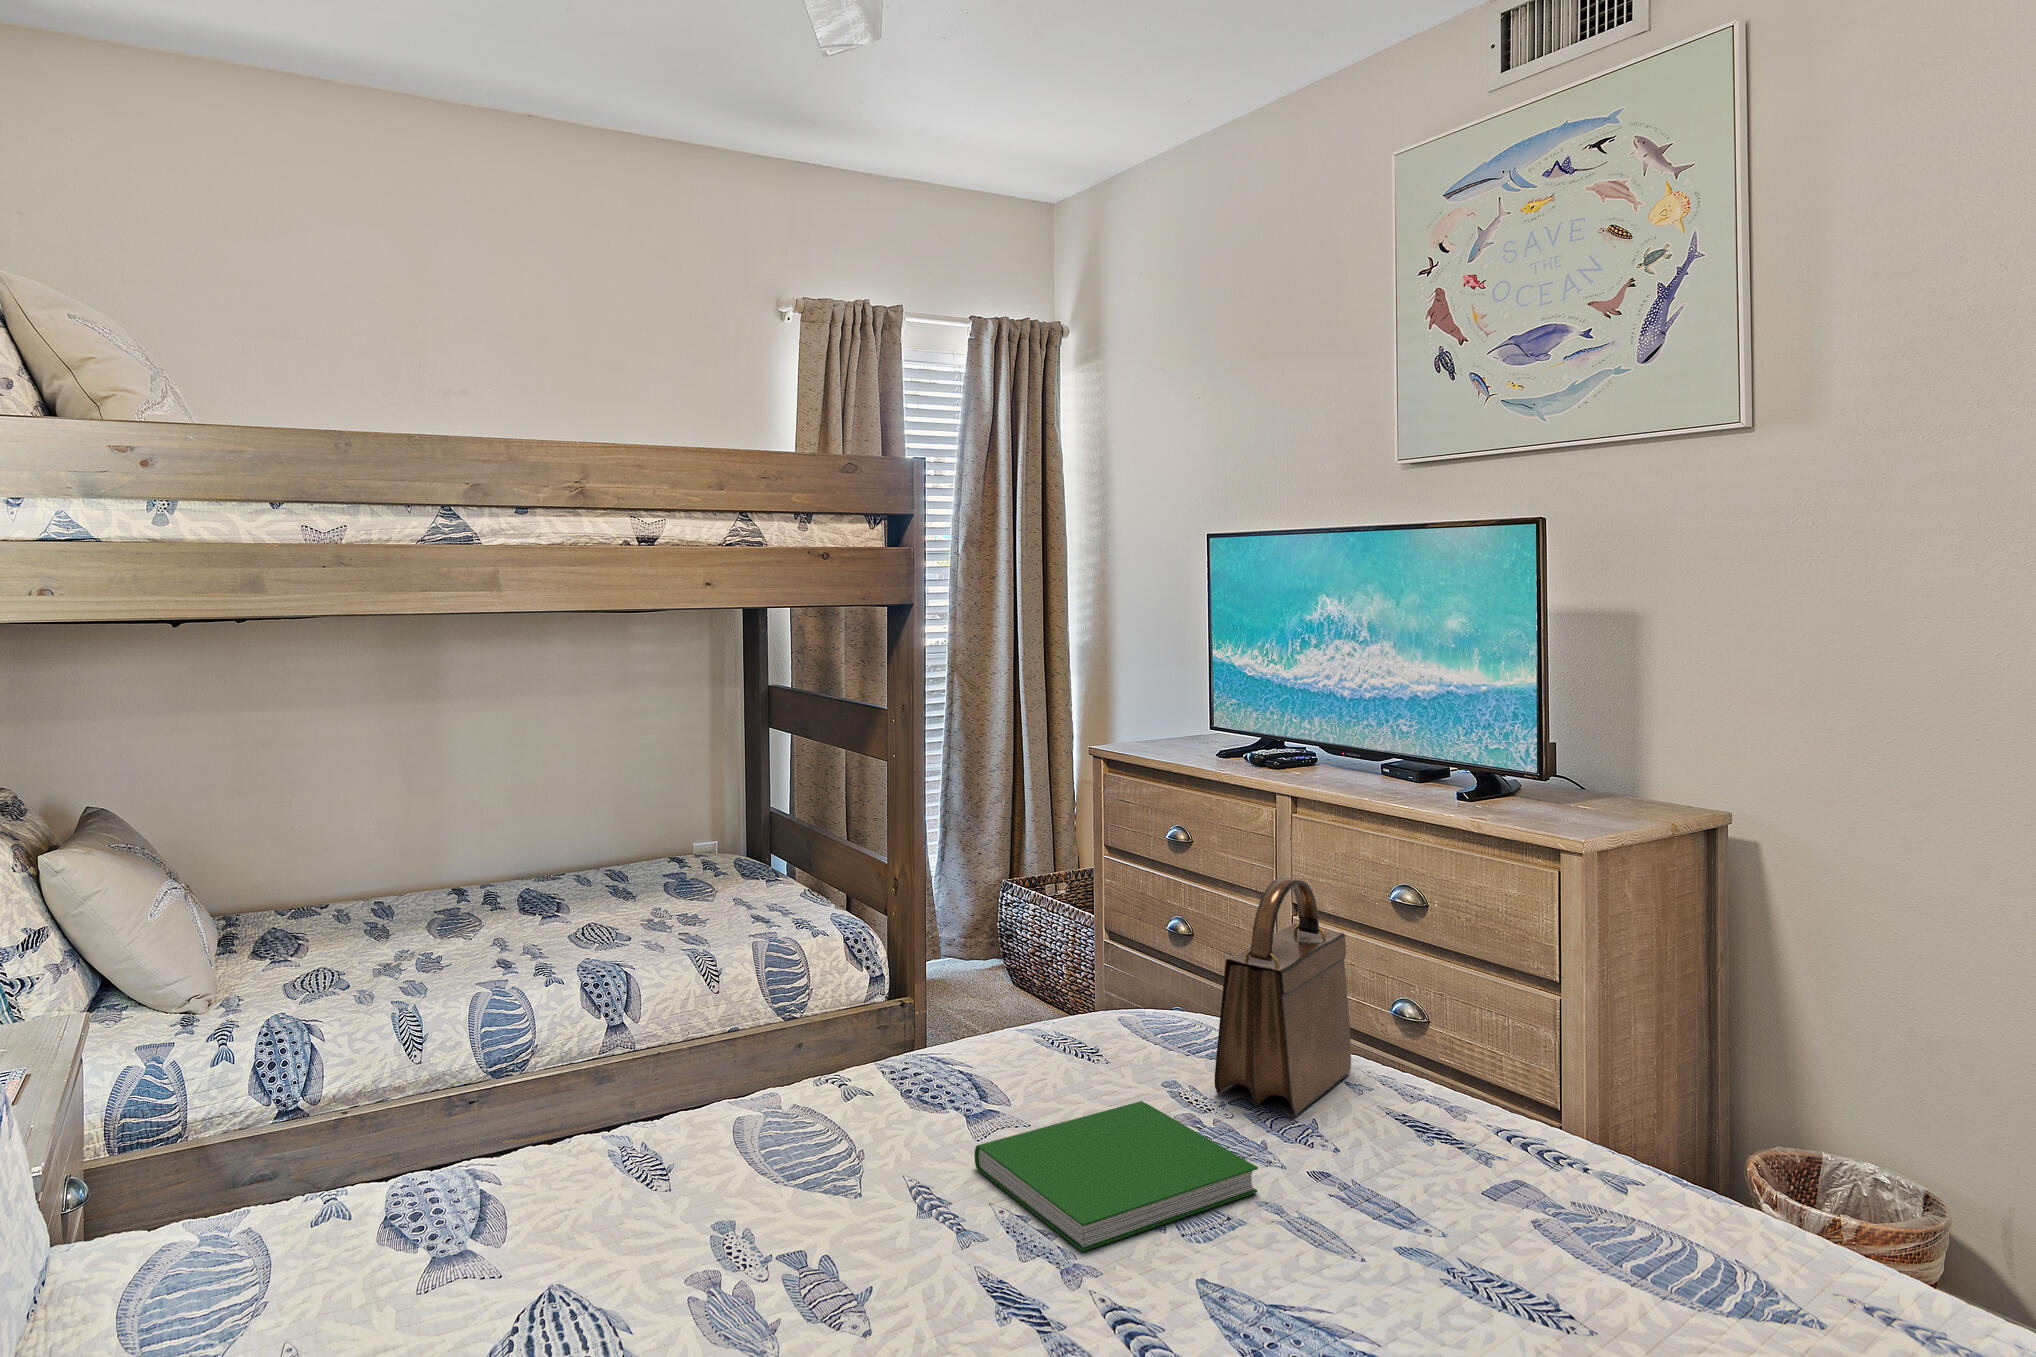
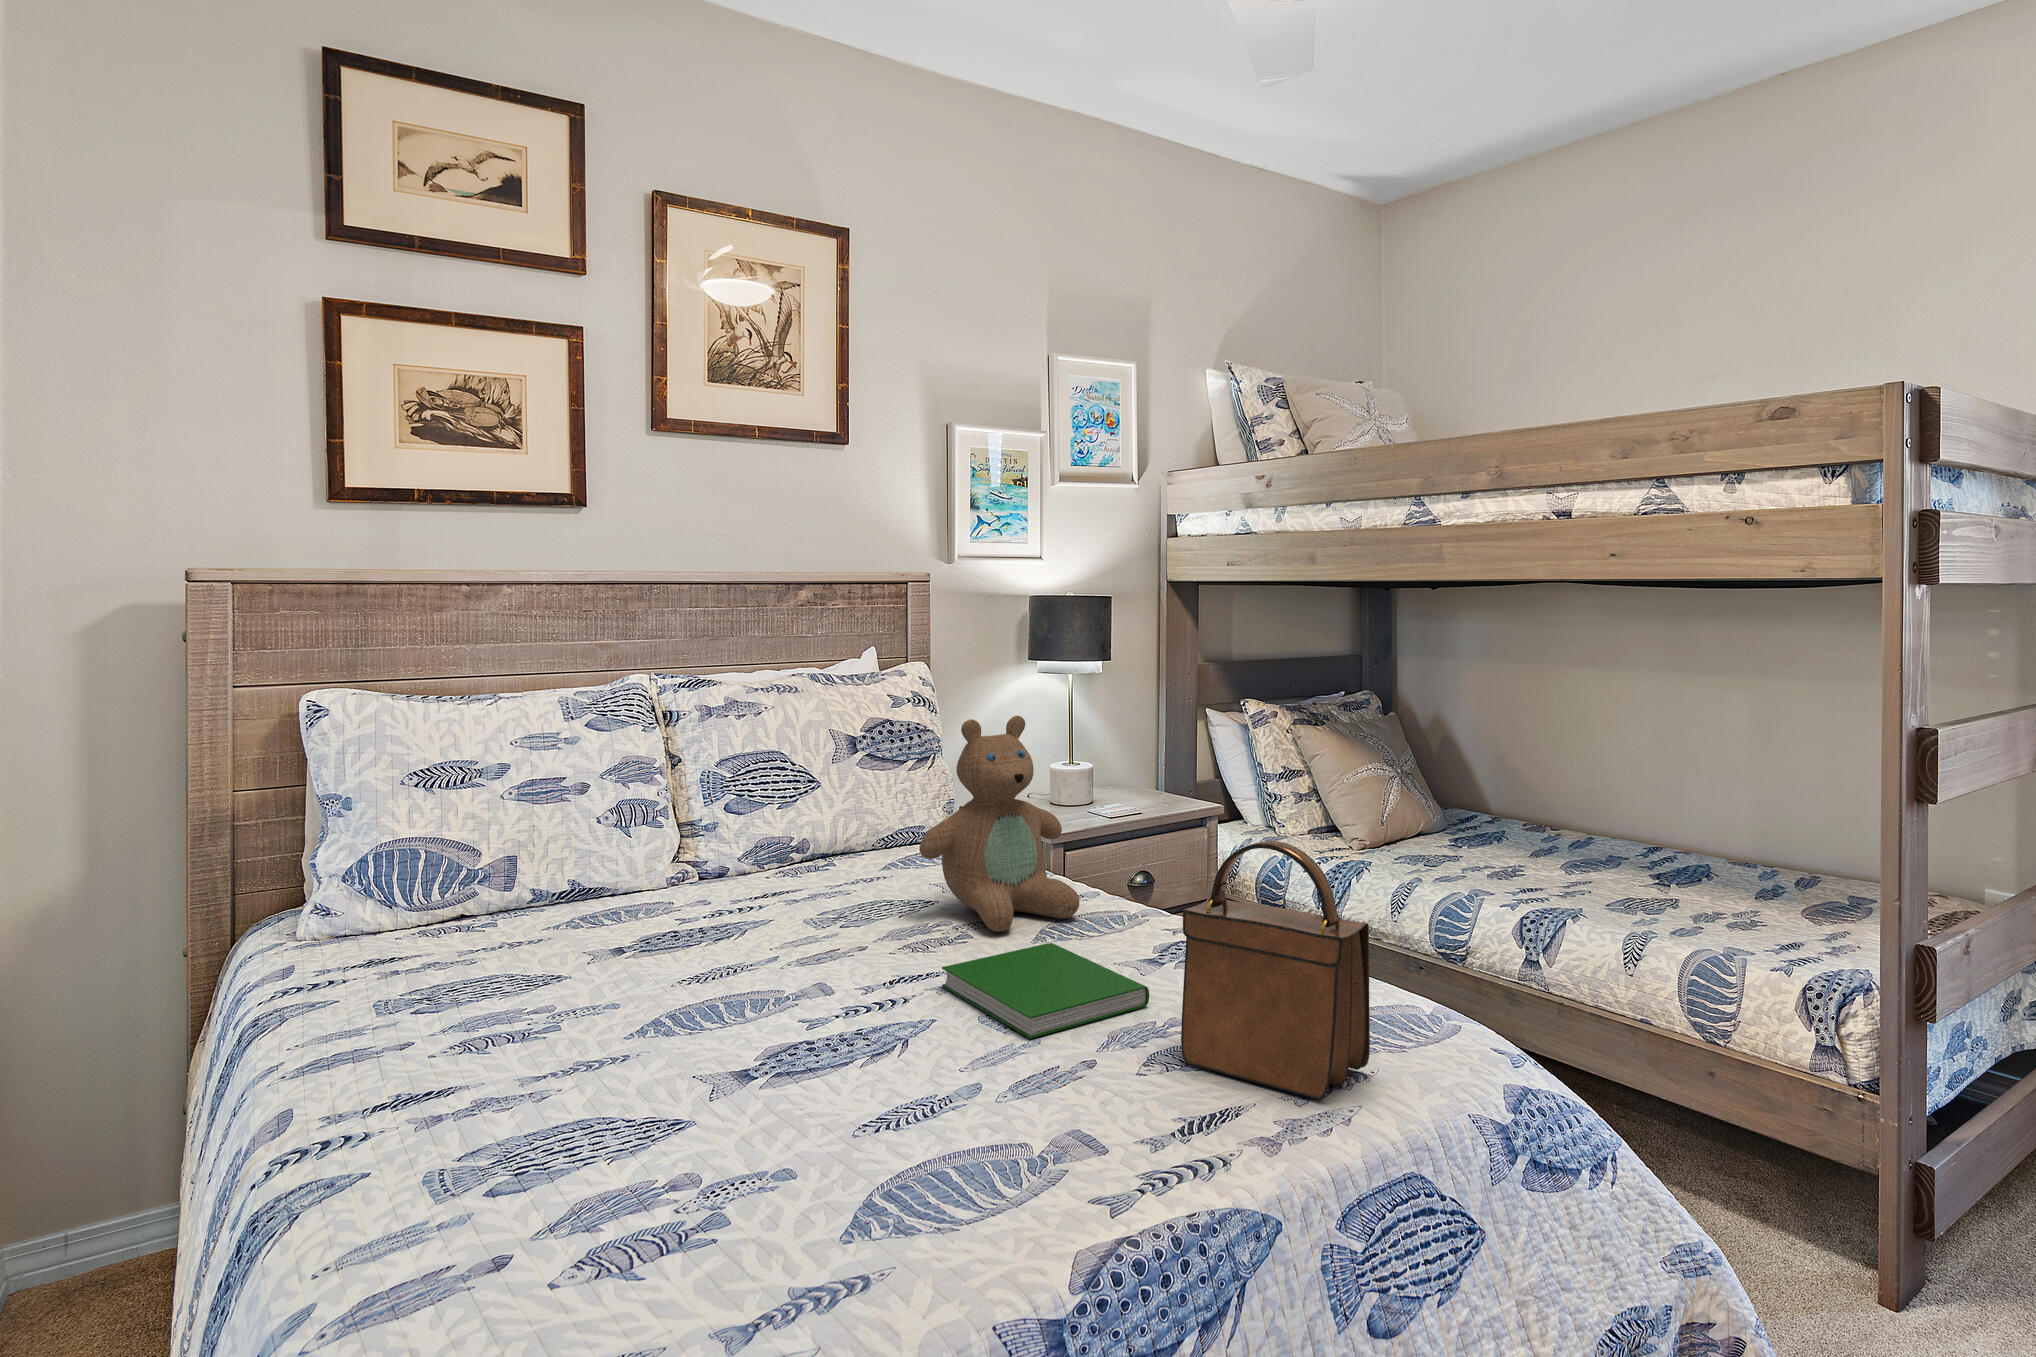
teddy bear: none [629,875,863,1222] -> present [919,716,1079,932]

